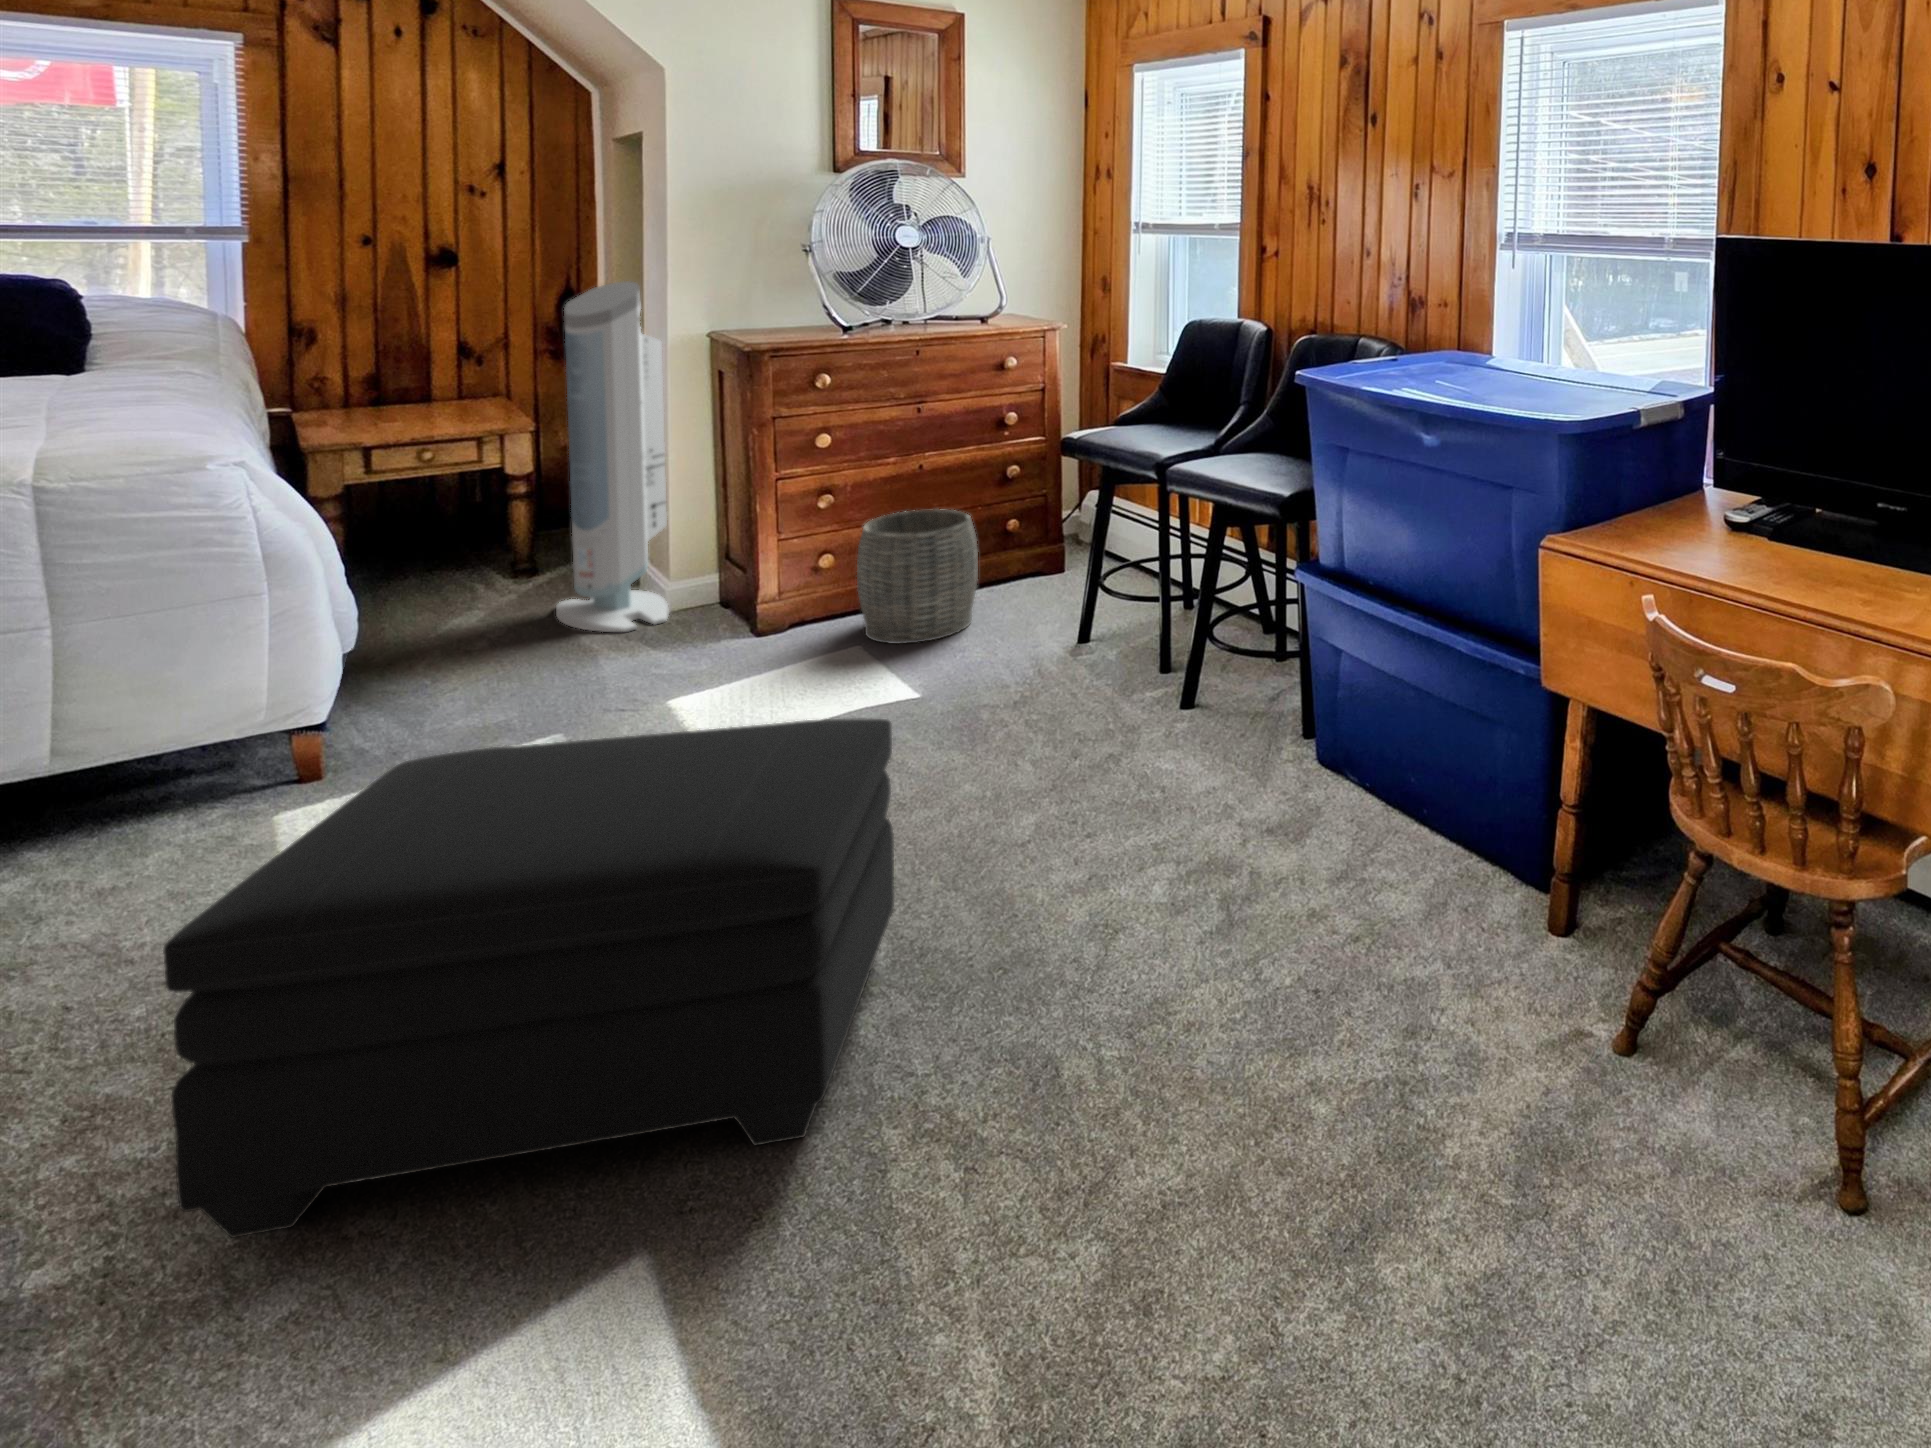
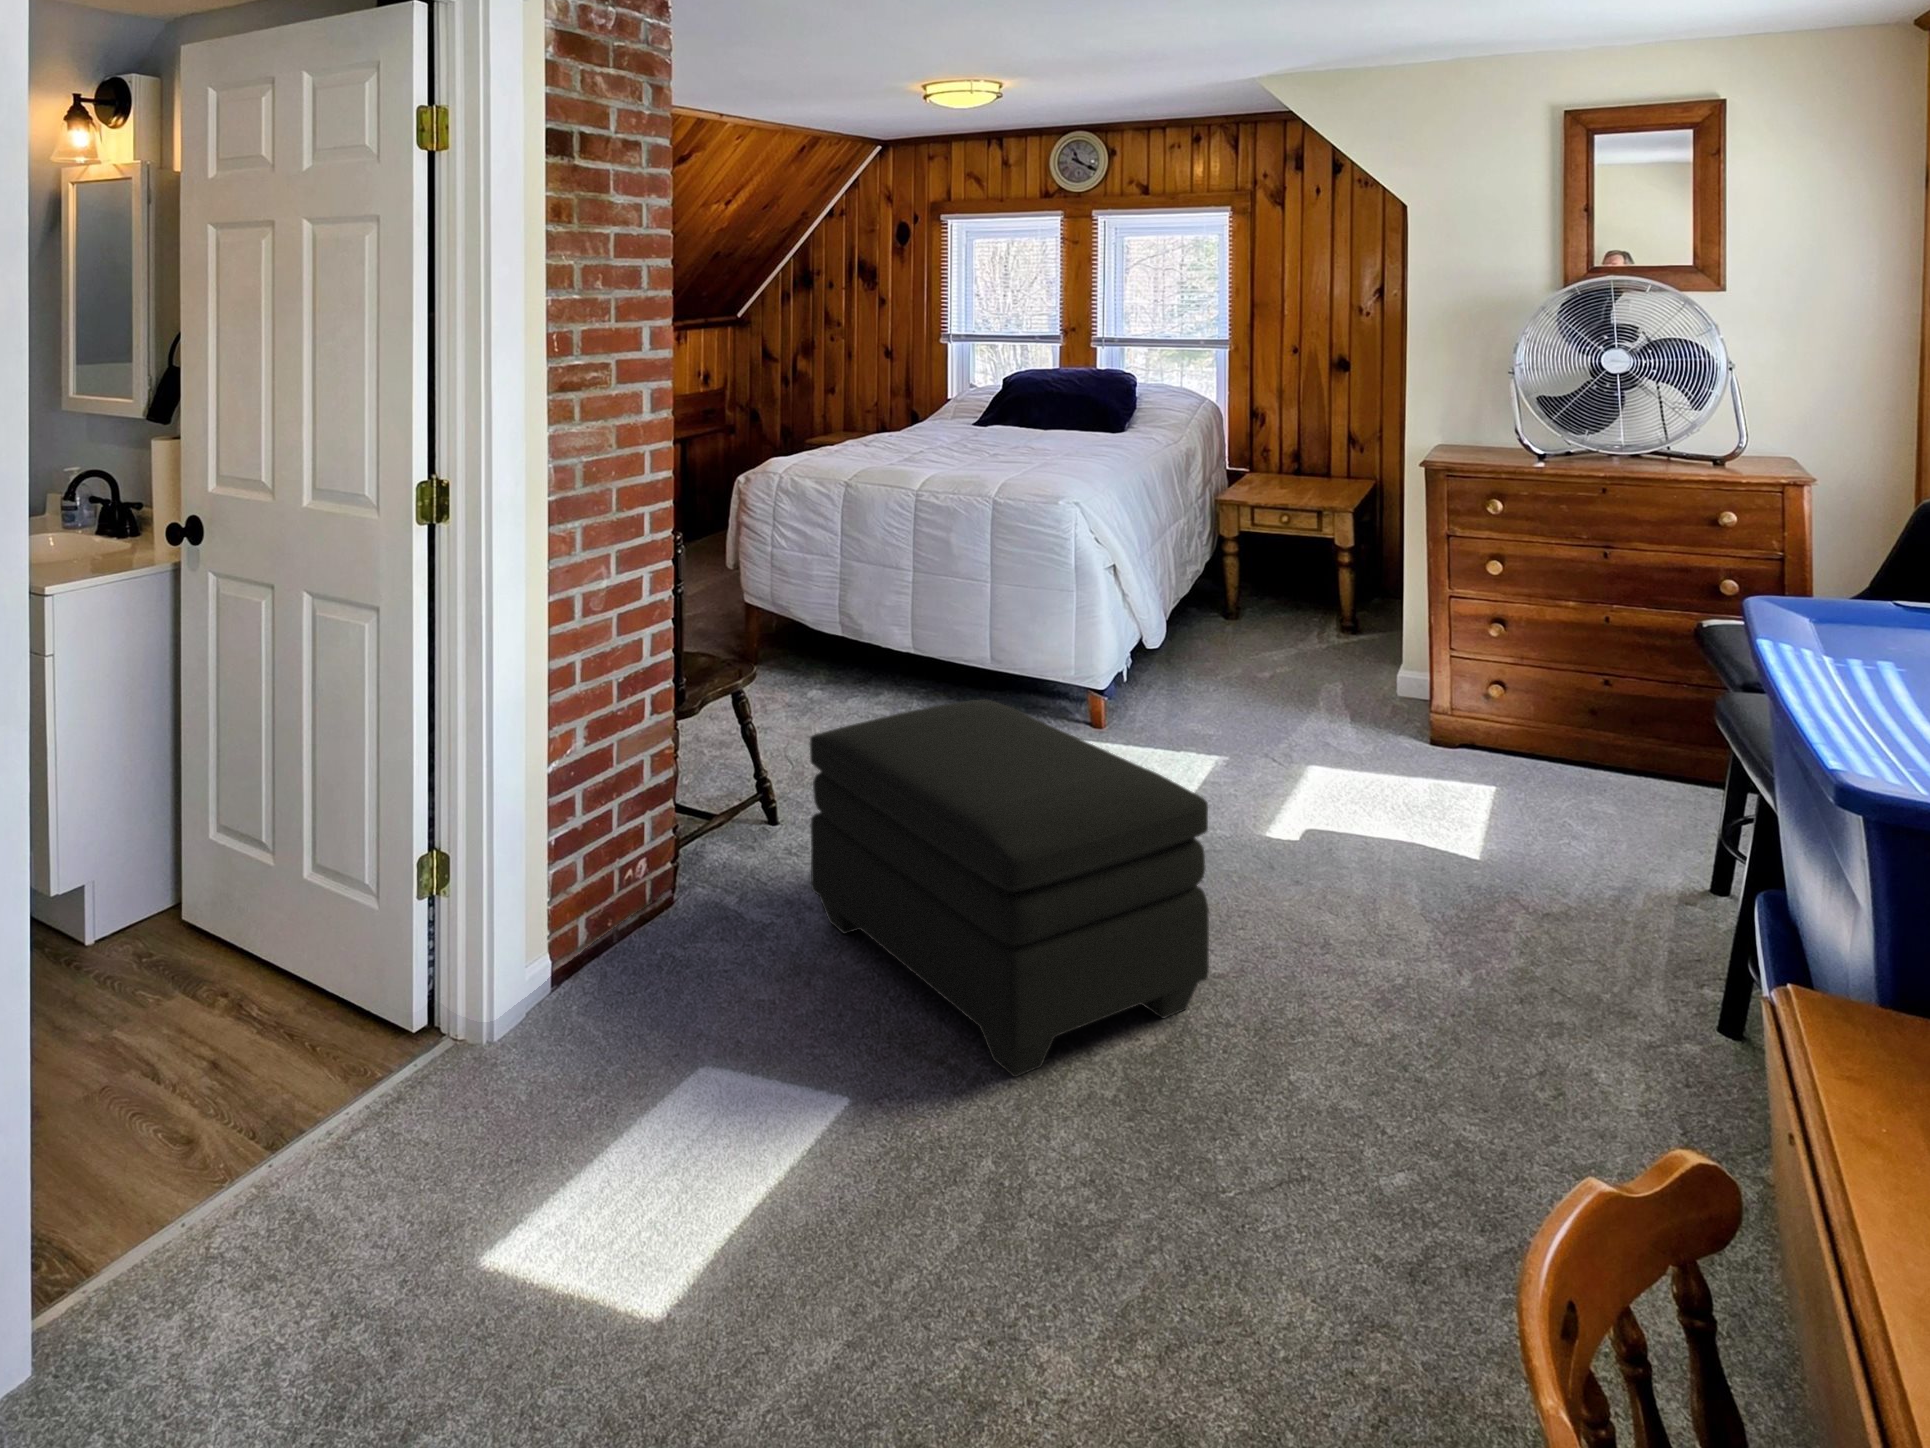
air purifier: present [556,281,669,632] -> none [1323,393,1403,706]
woven basket: present [857,509,978,644] -> none [1506,660,1645,815]

